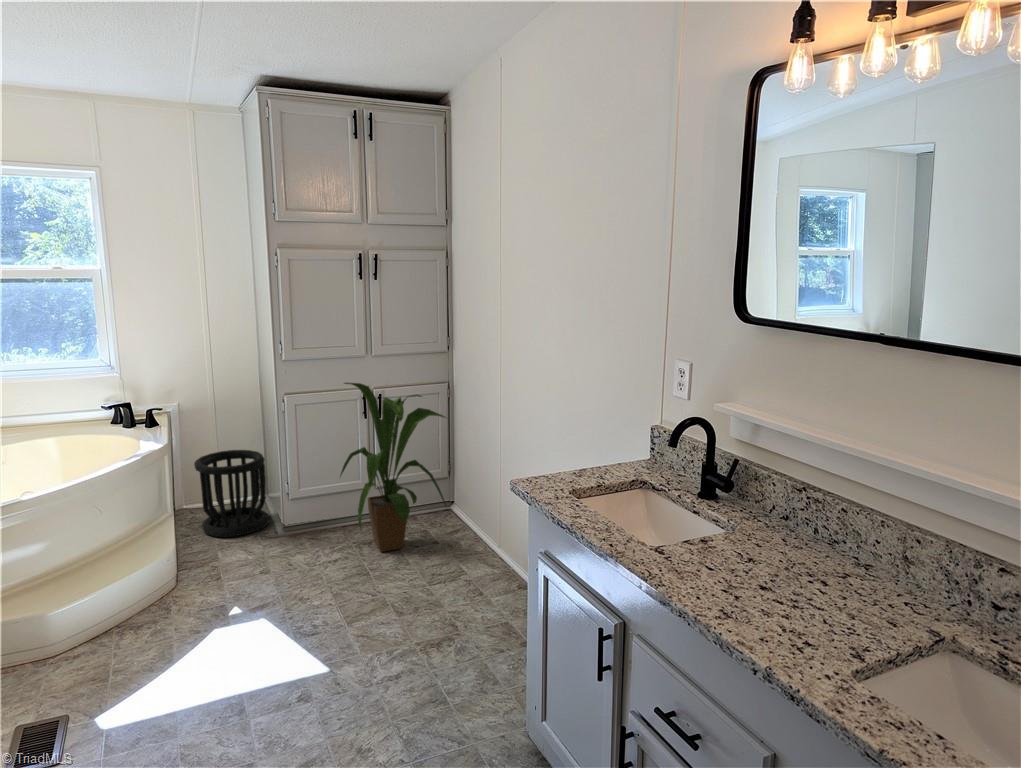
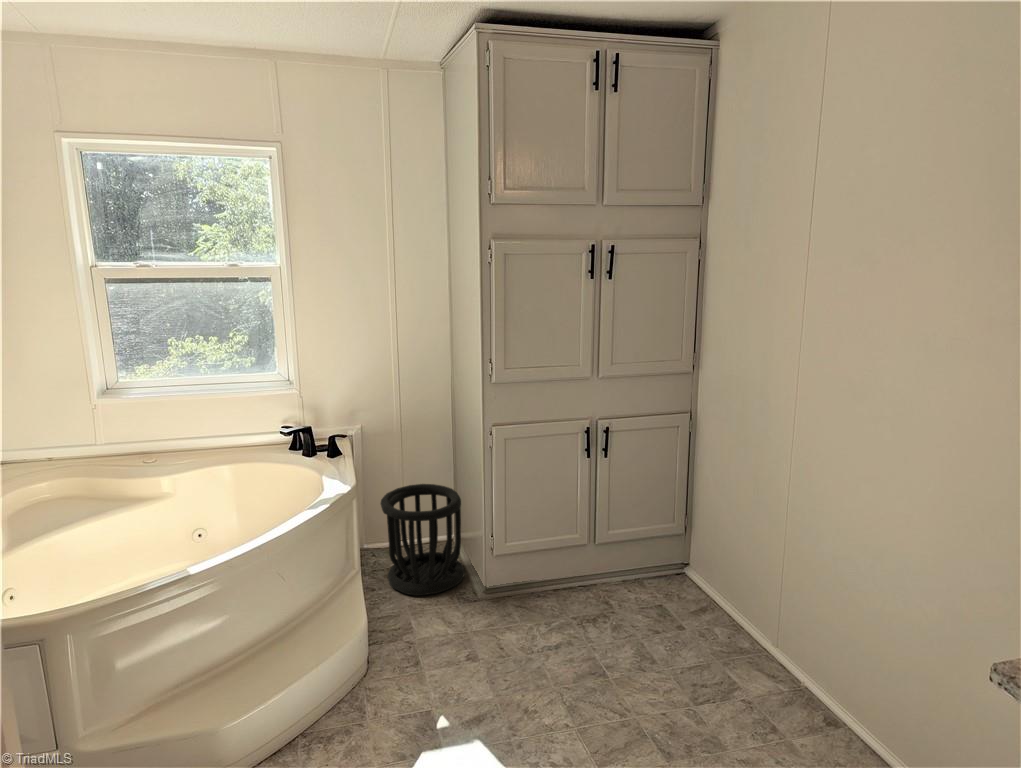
house plant: present [340,383,446,552] -> none [558,423,708,638]

